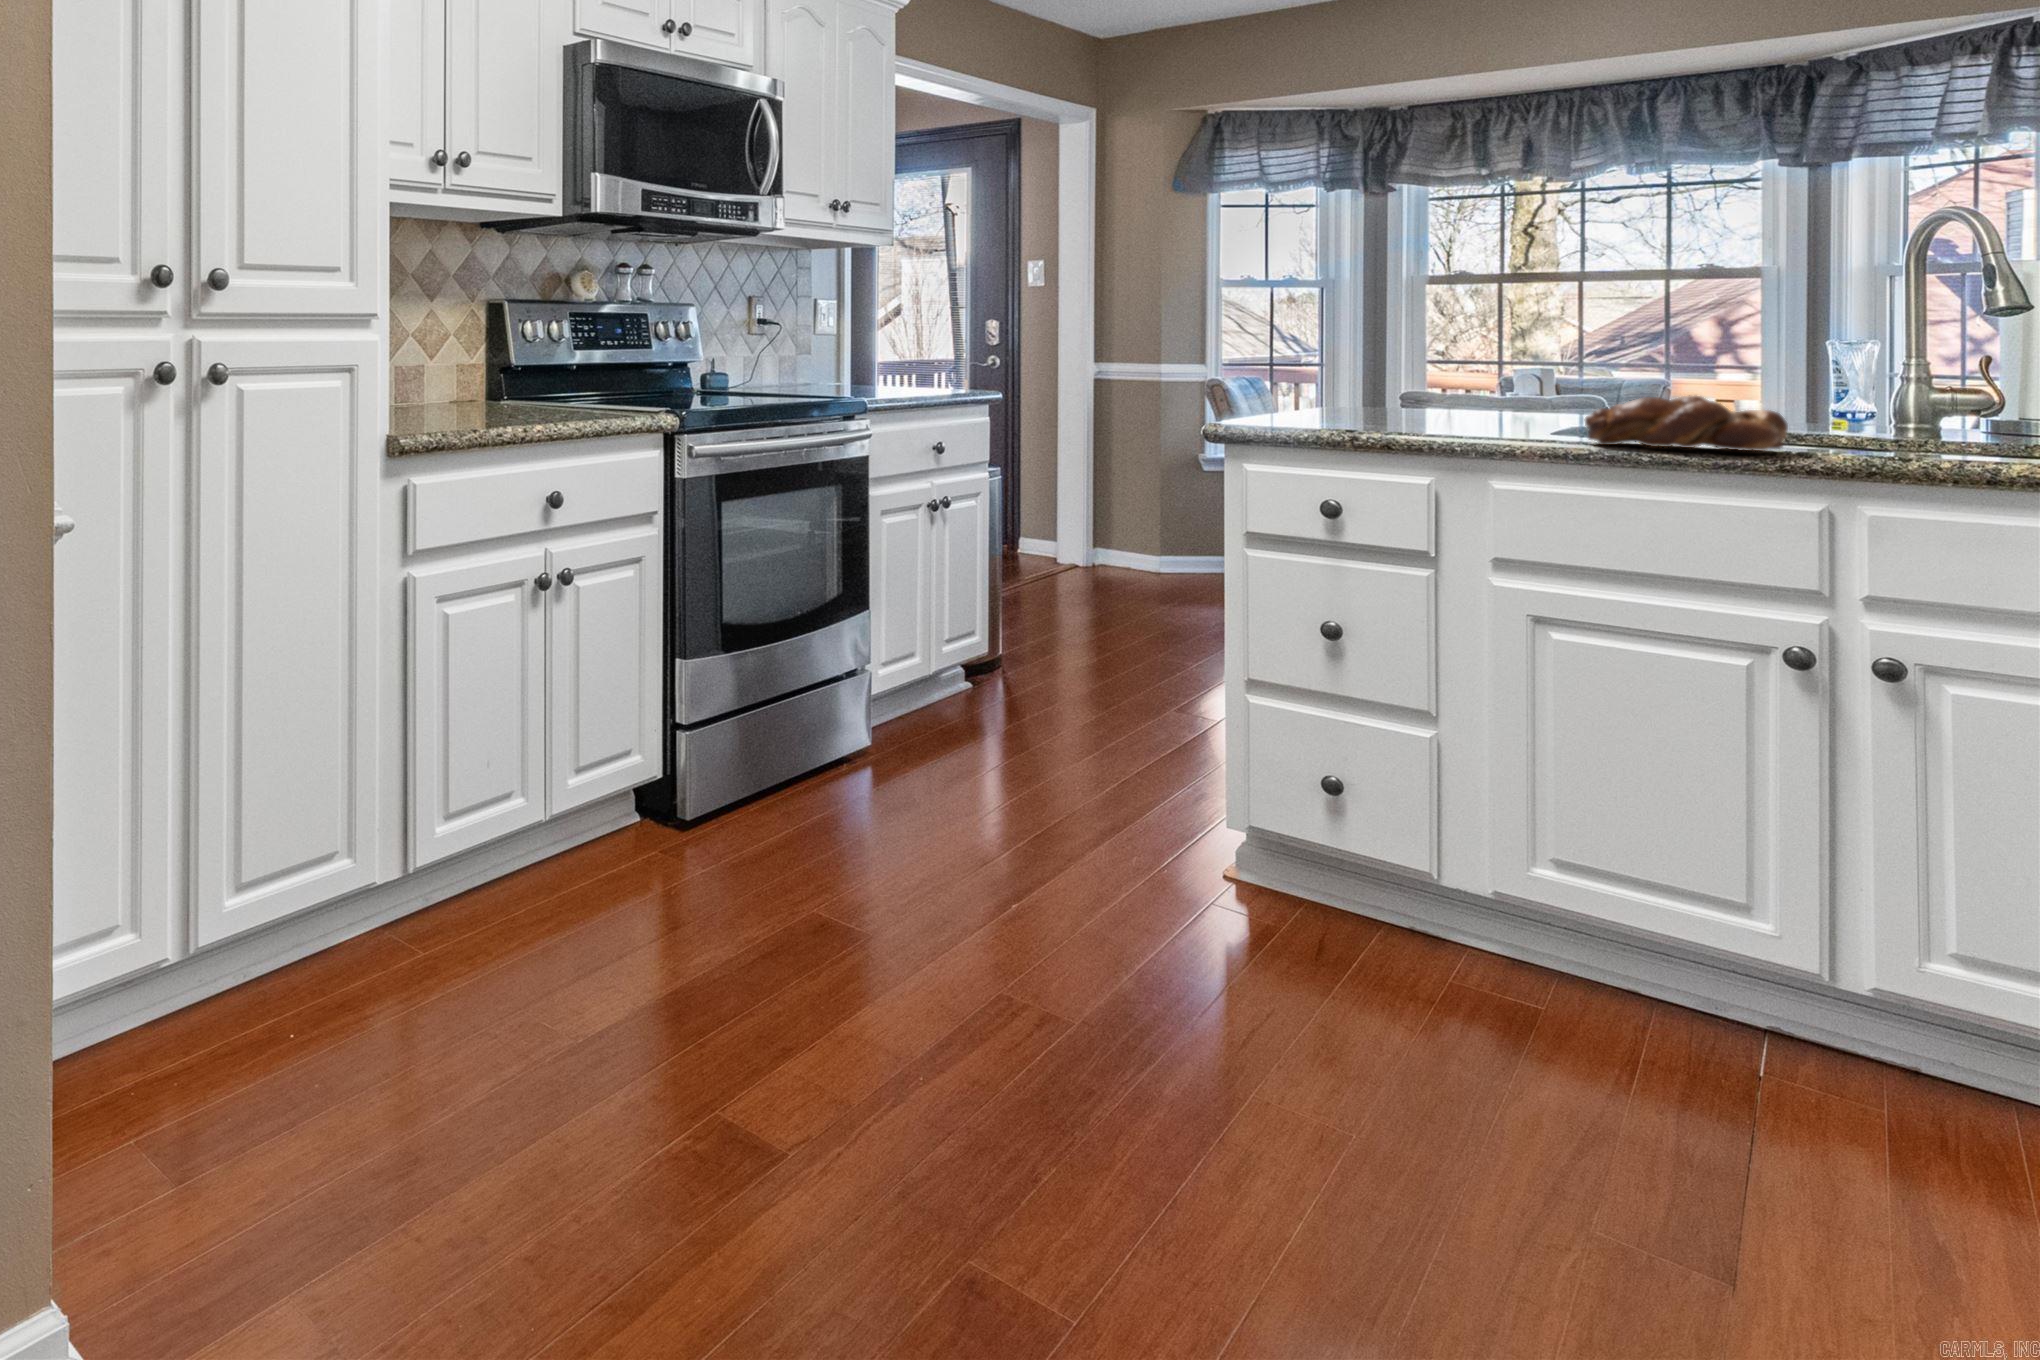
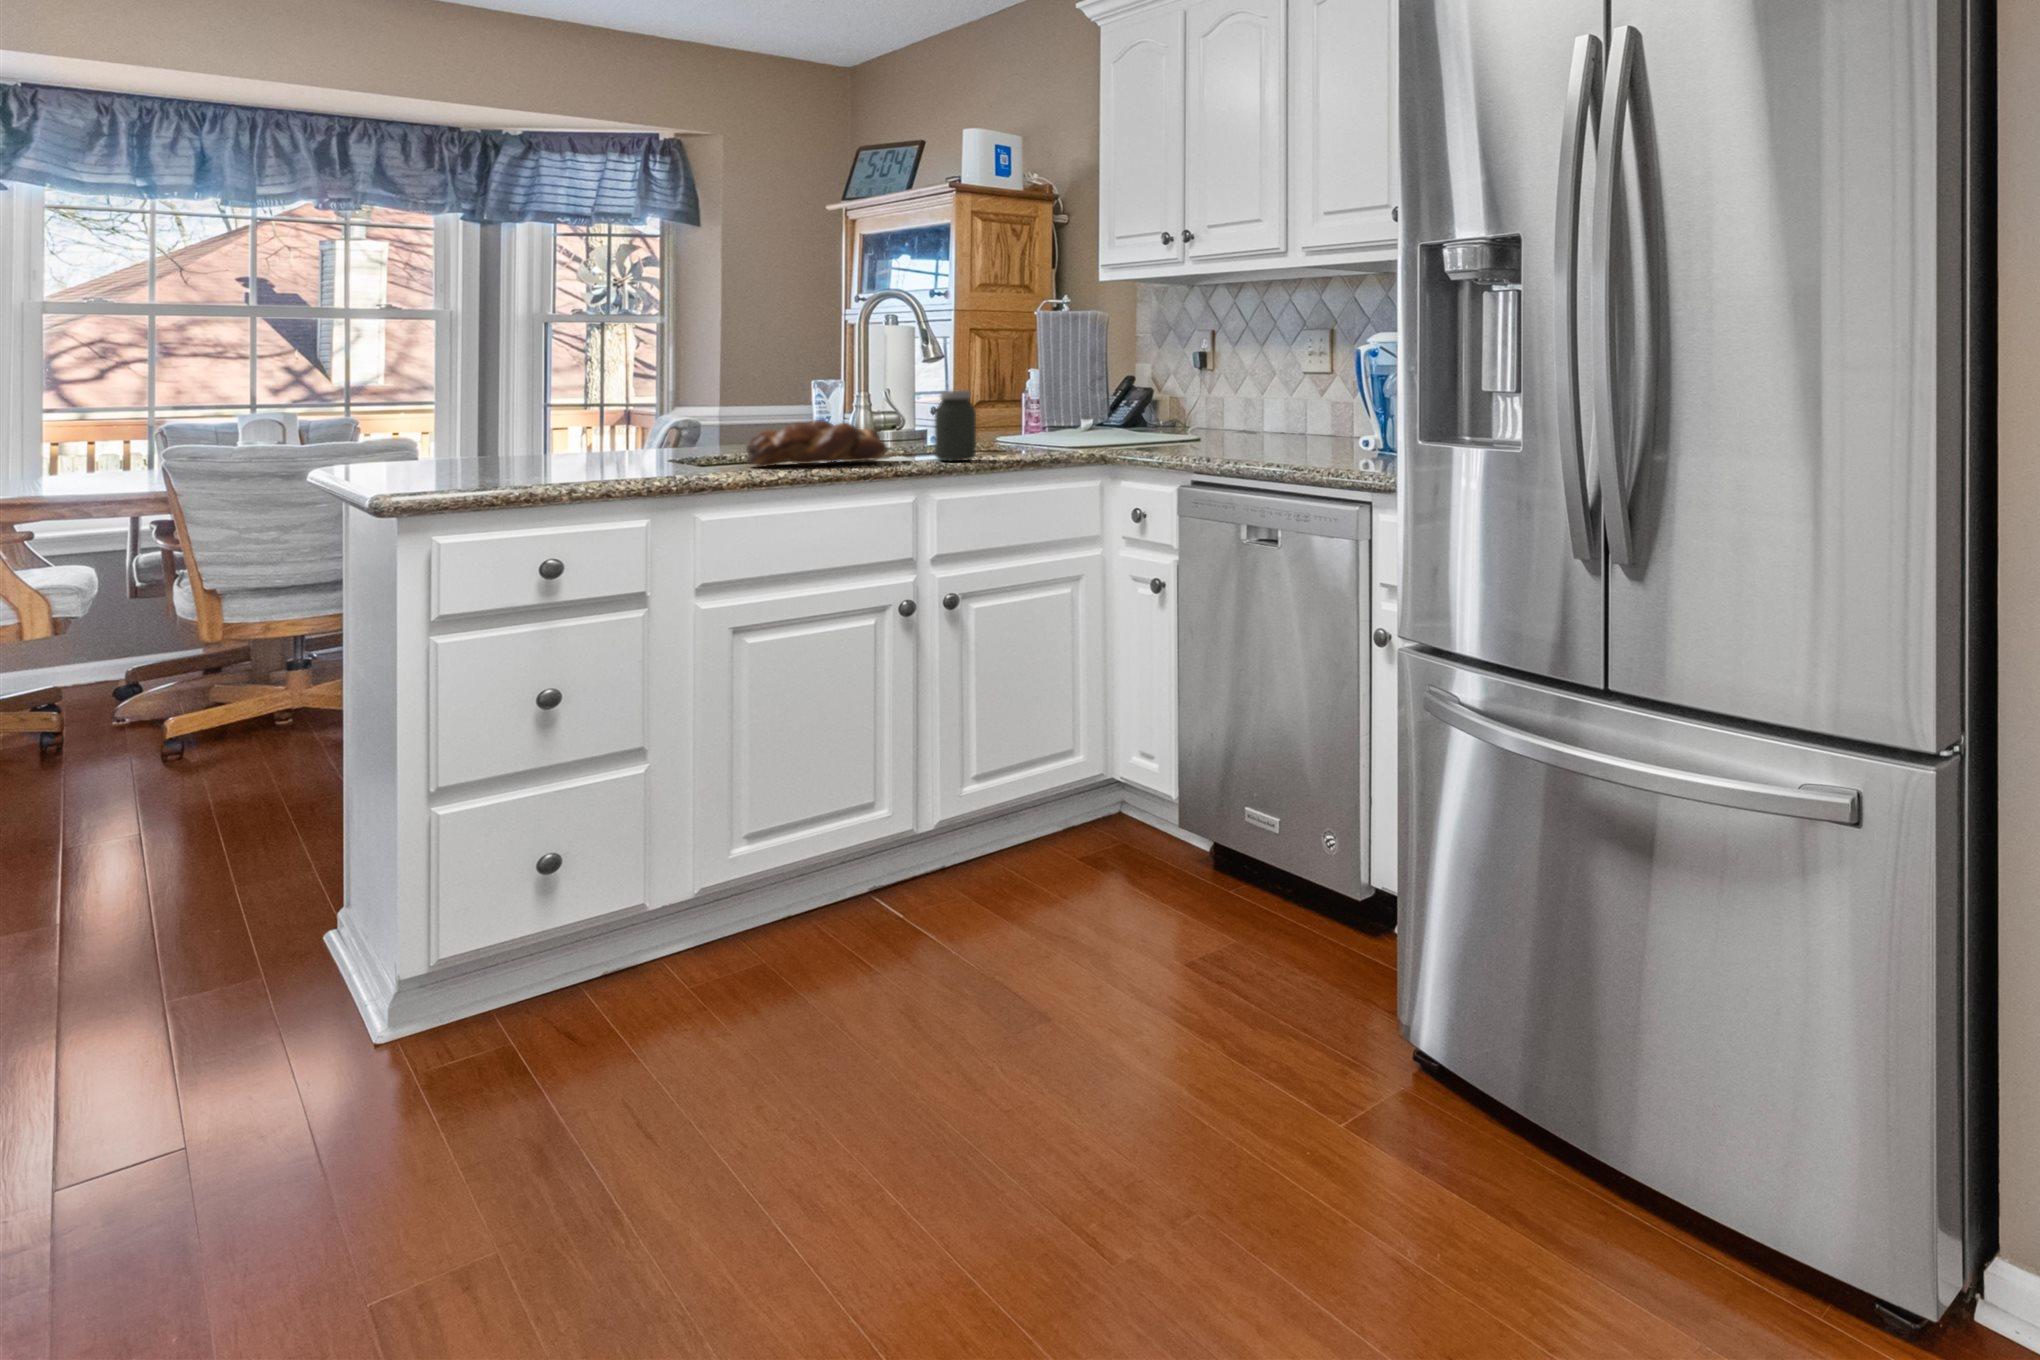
jar: none [1860,365,1939,466] -> present [935,390,976,461]

